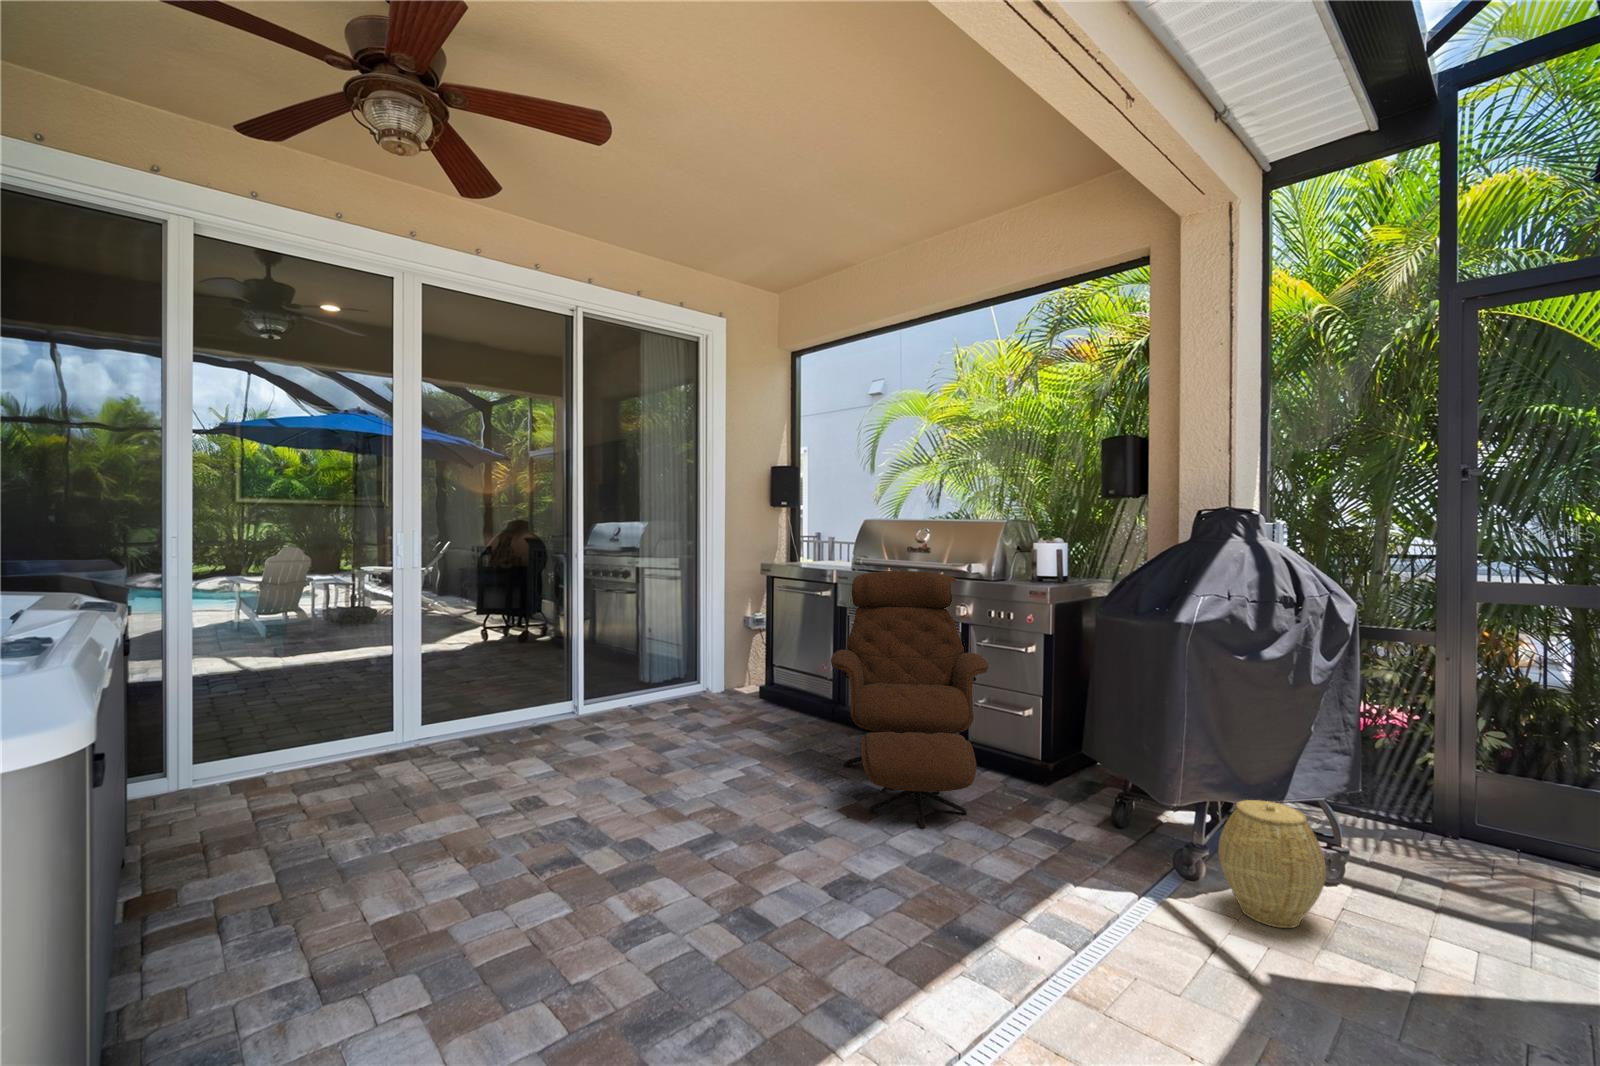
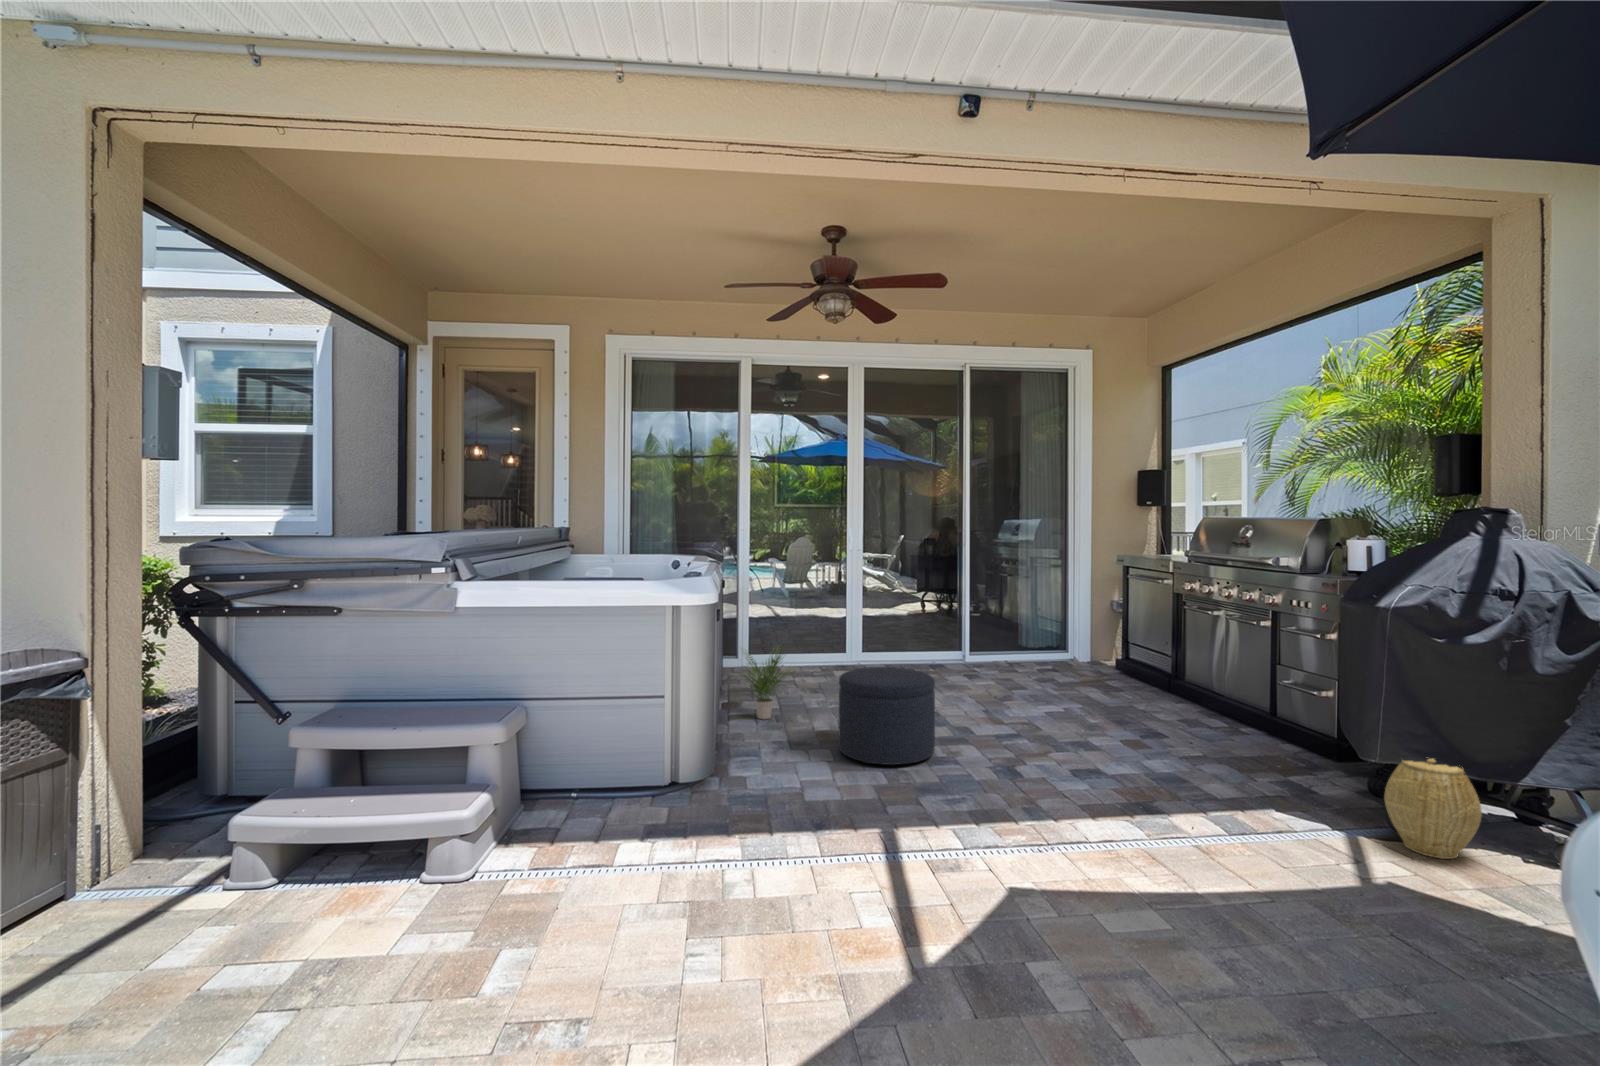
lounge chair: present [831,571,988,827] -> none [1132,563,1288,757]
potted plant: none [141,754,322,921] -> present [740,653,792,719]
ottoman: none [429,774,622,996] -> present [839,667,935,765]

